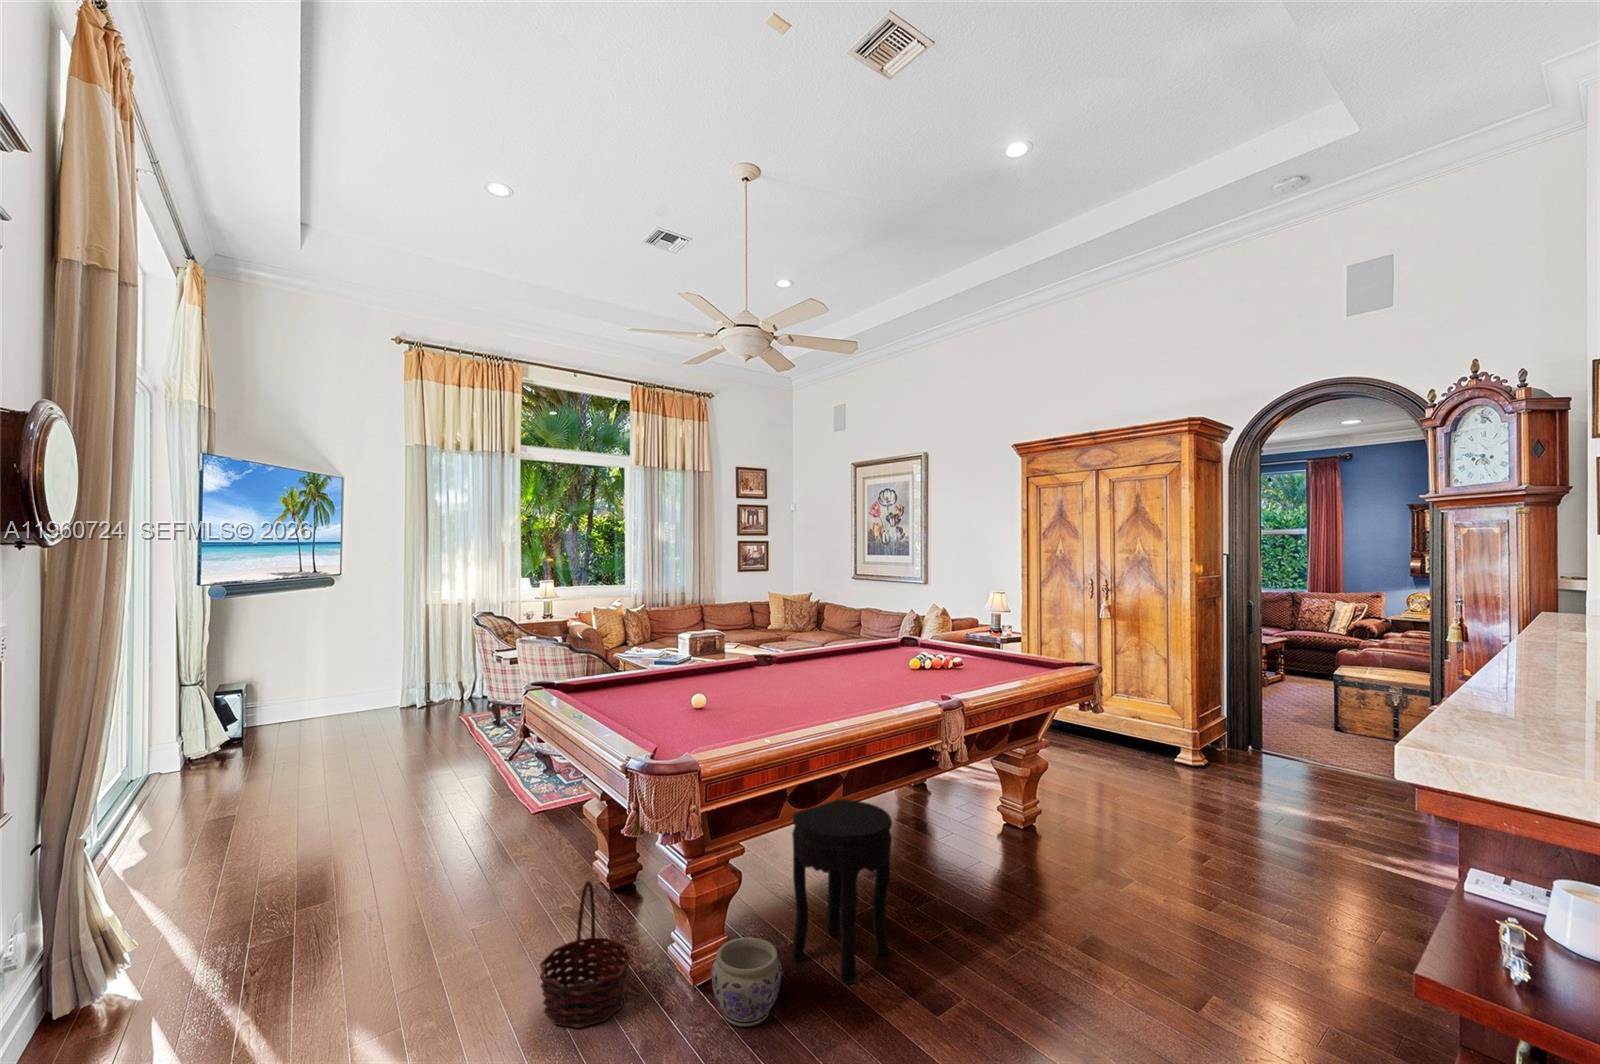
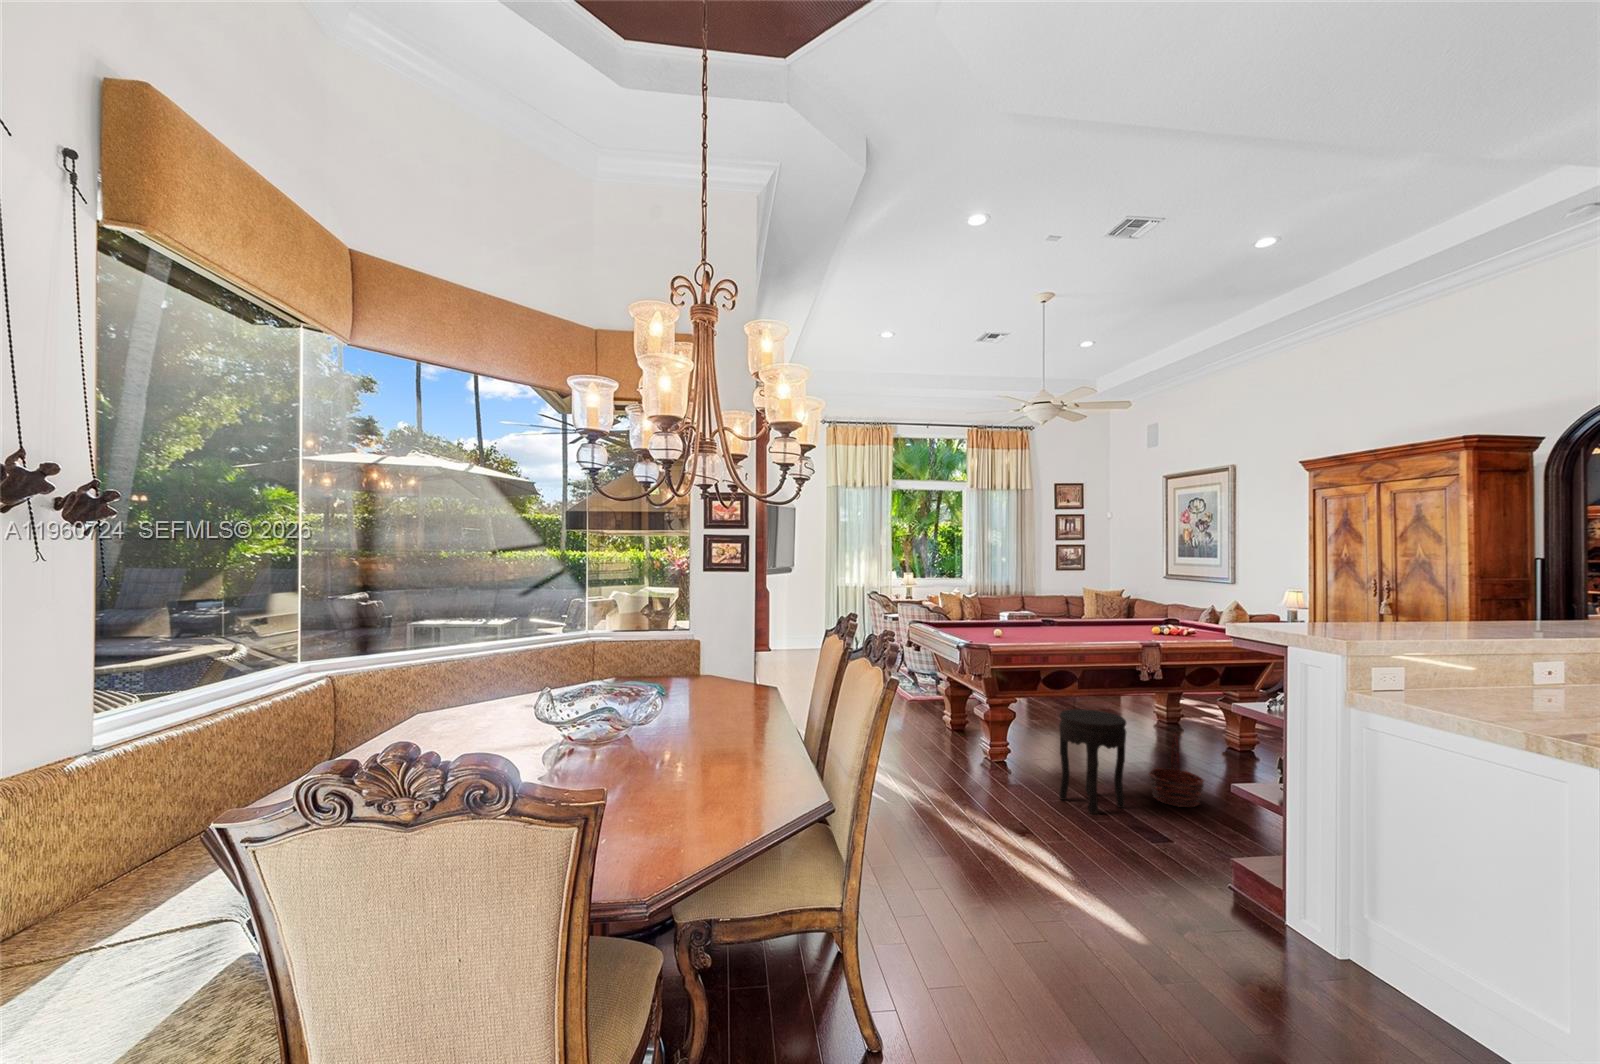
basket: present [540,881,632,1028] -> present [1149,734,1204,807]
planter: present [711,937,782,1028] -> none [1005,773,1047,817]

